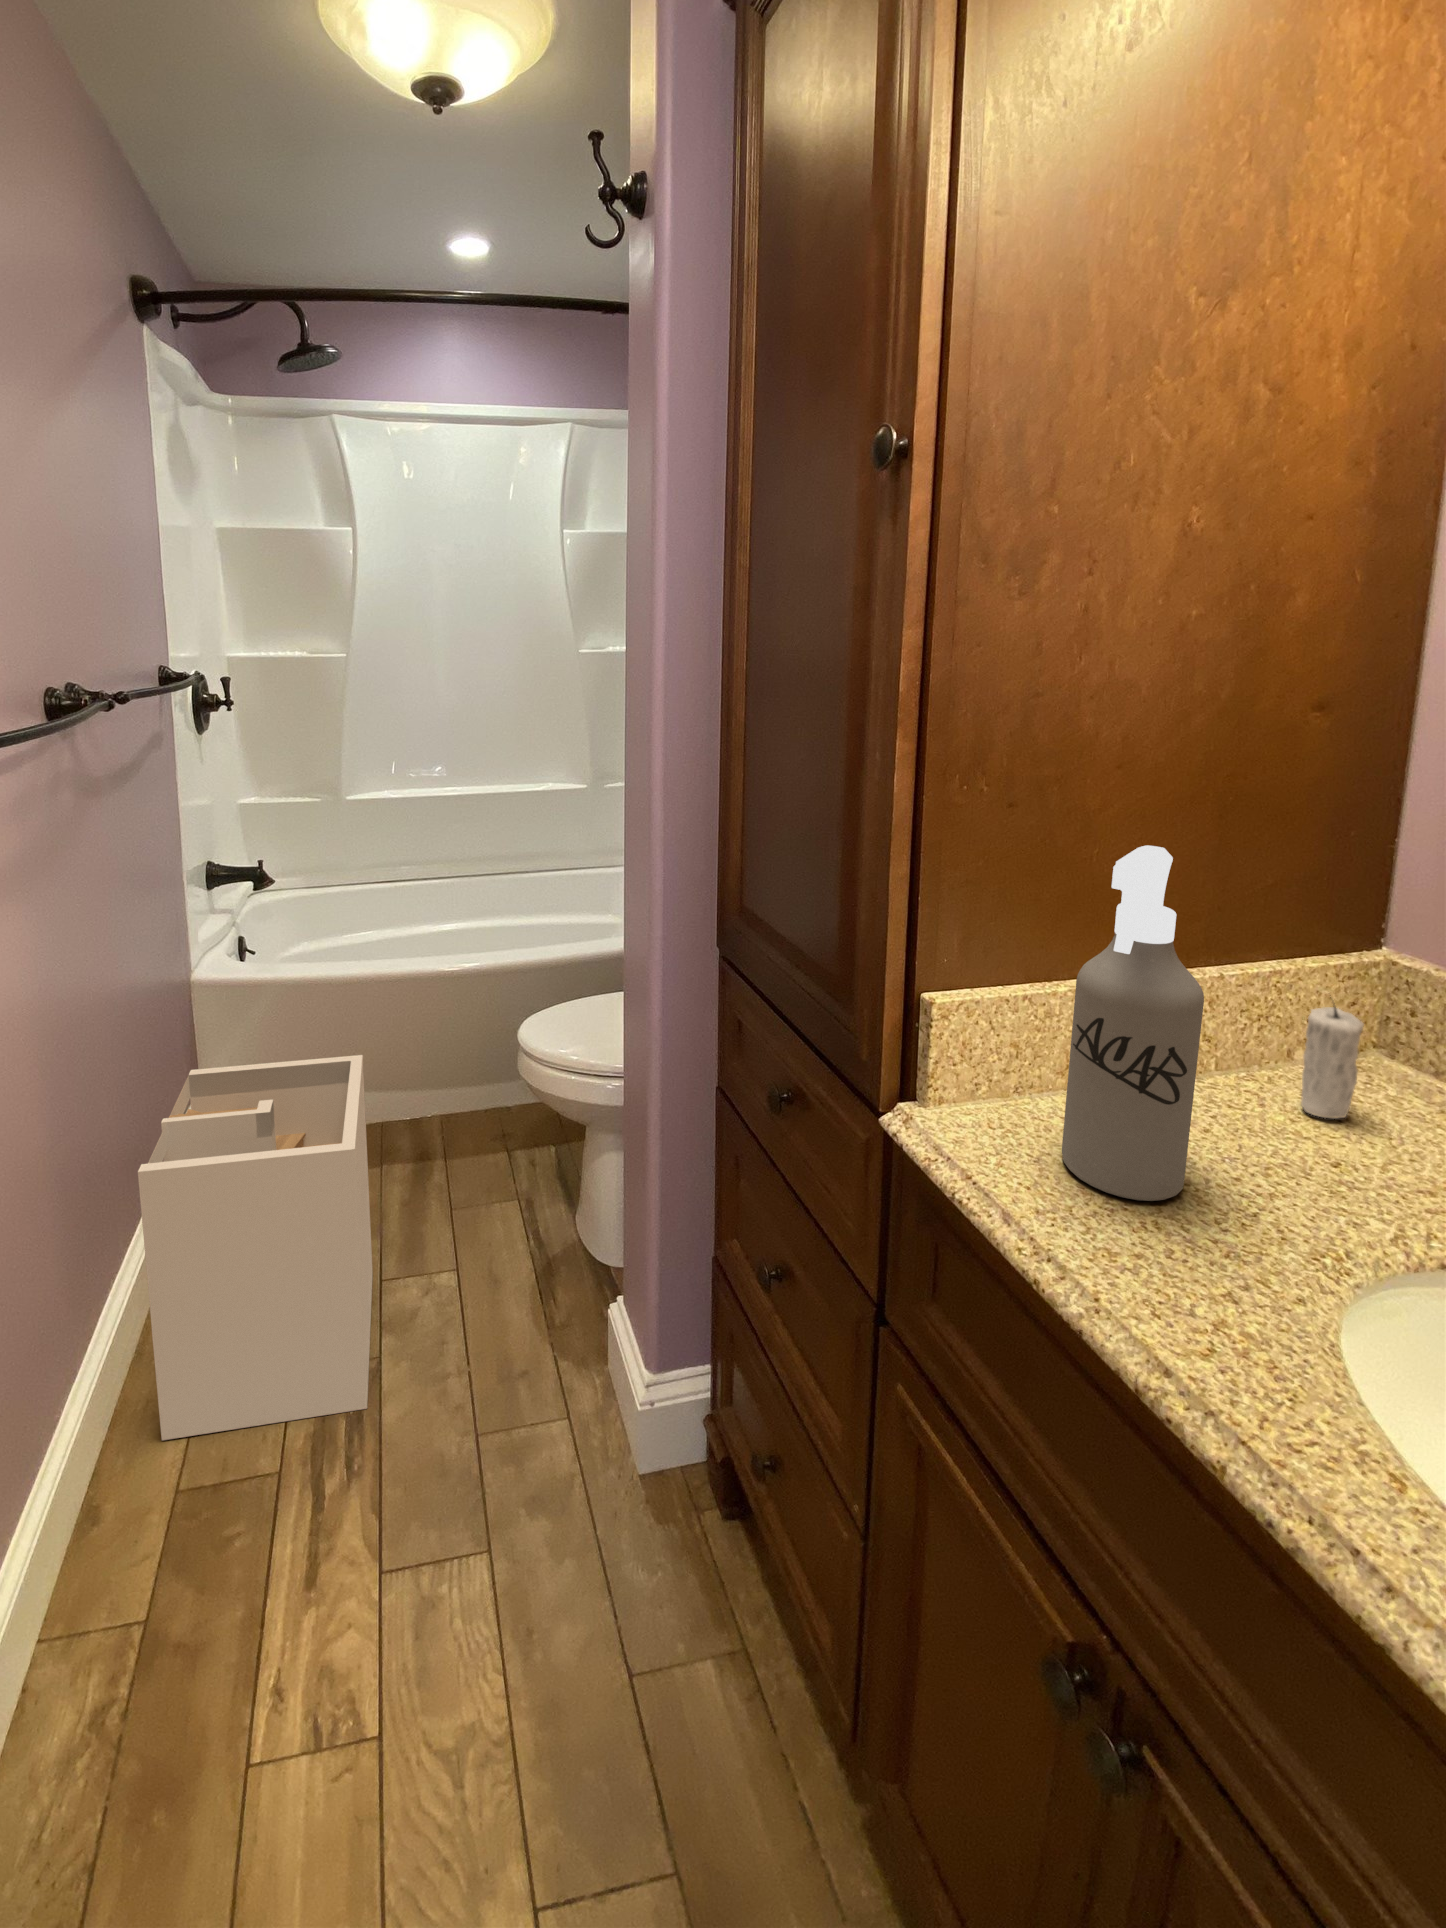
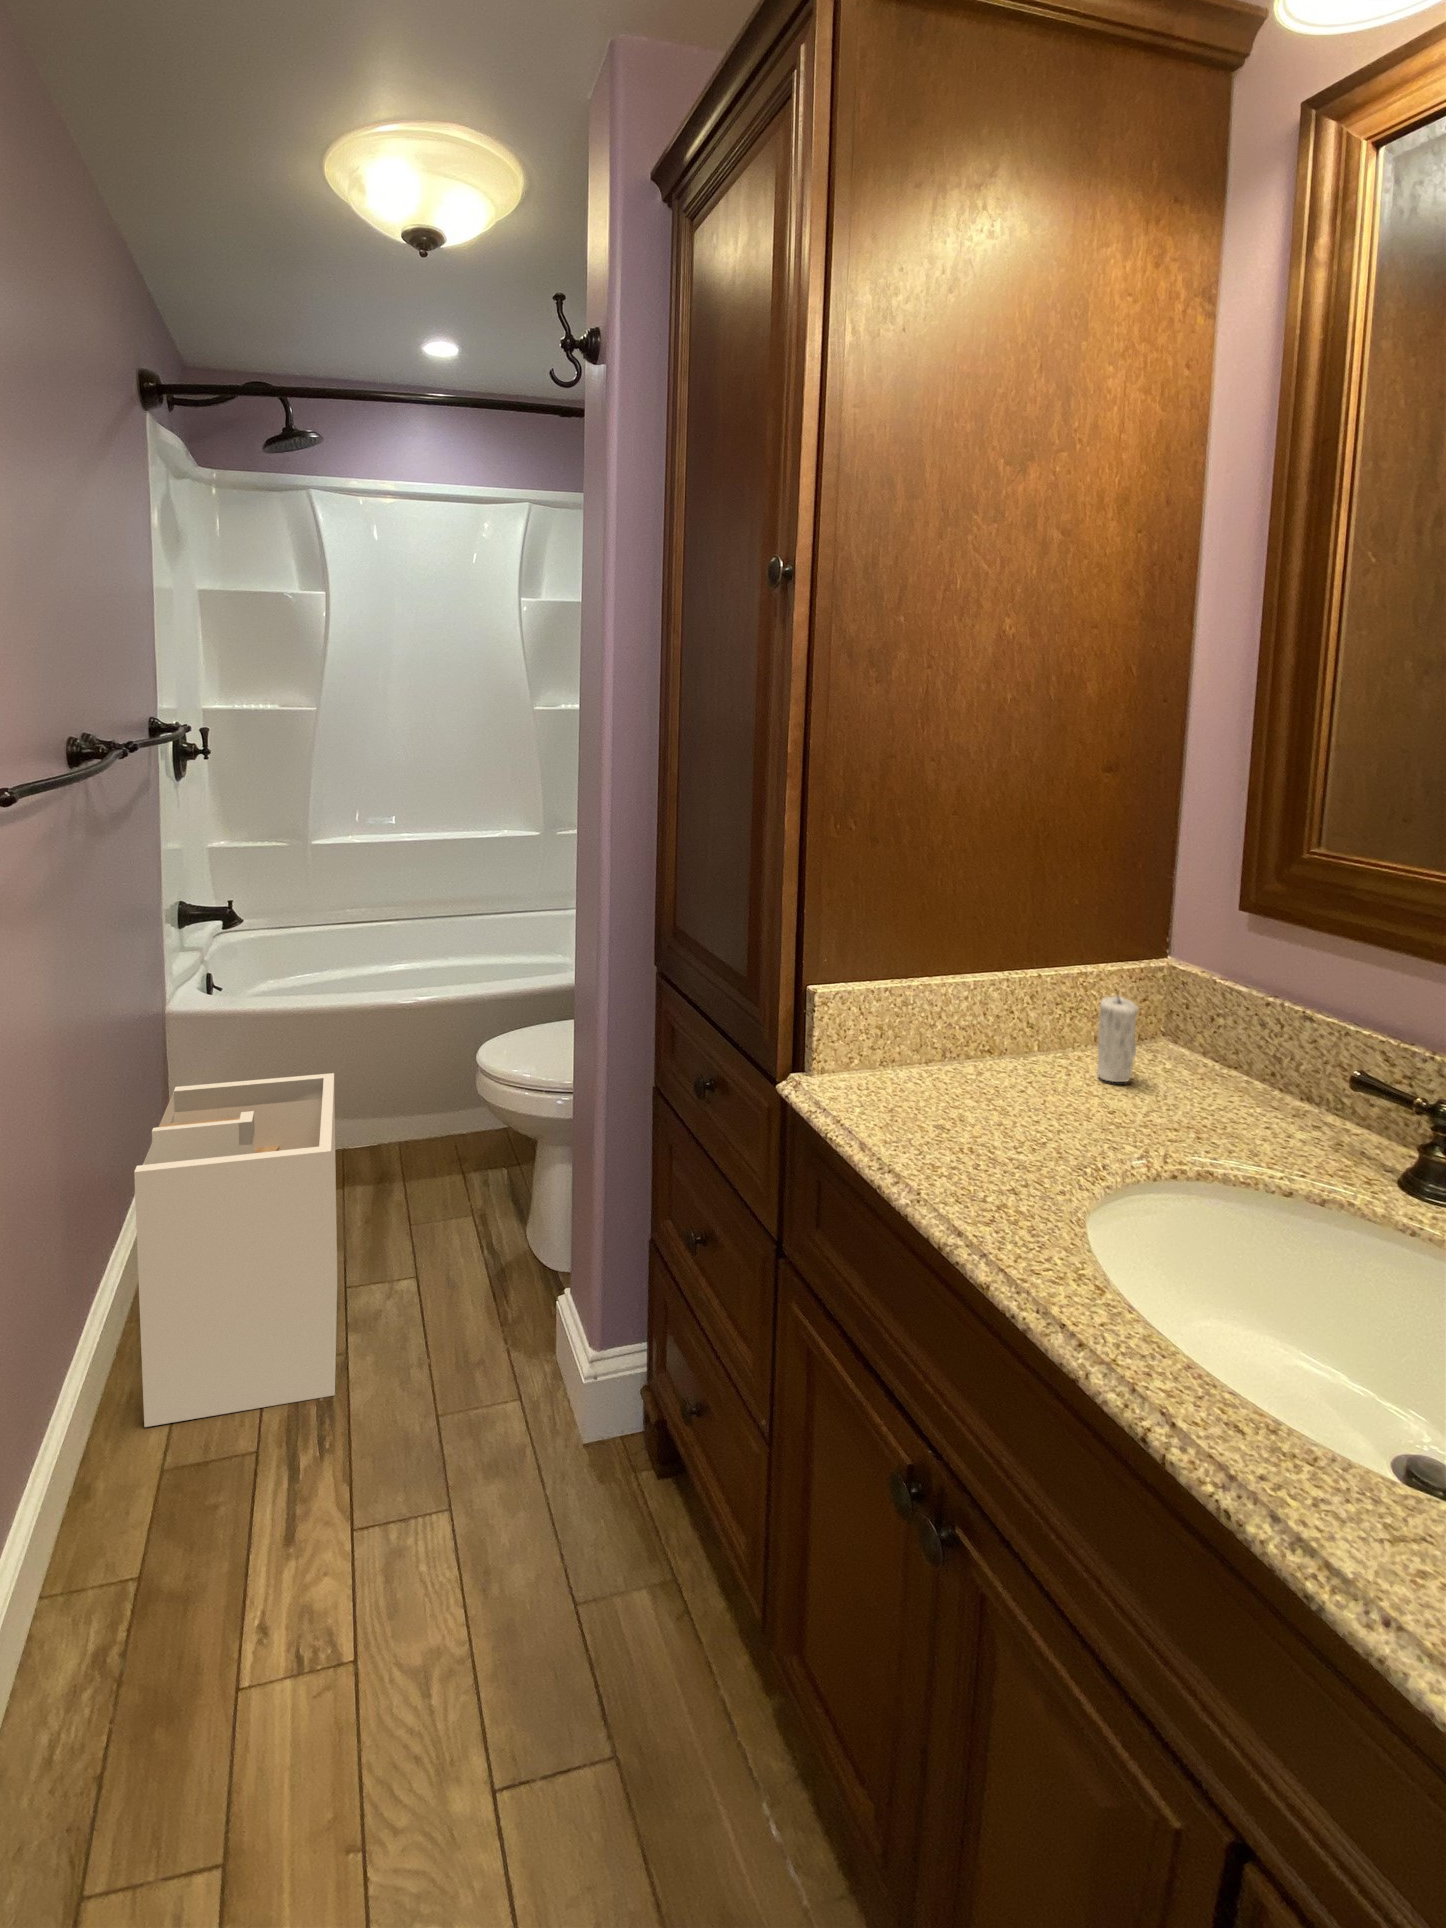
spray bottle: present [1062,846,1204,1201] -> none [910,866,1006,1135]

